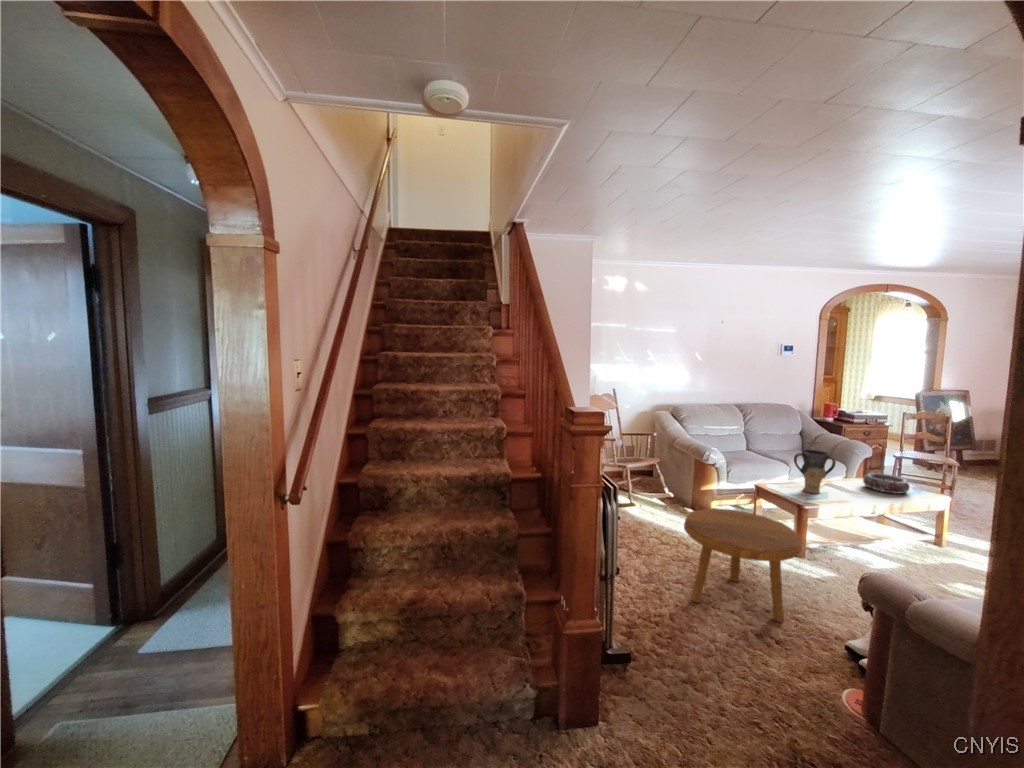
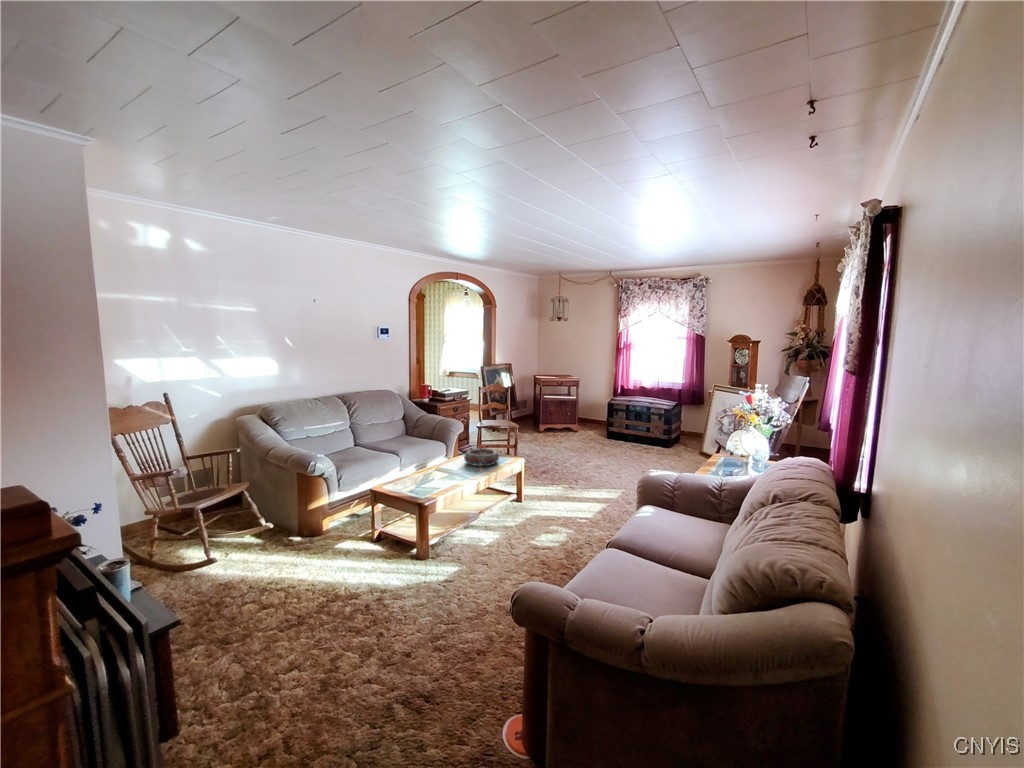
vase: present [794,449,836,494] -> none [406,438,444,485]
footstool: present [684,508,802,622] -> none [291,536,437,693]

